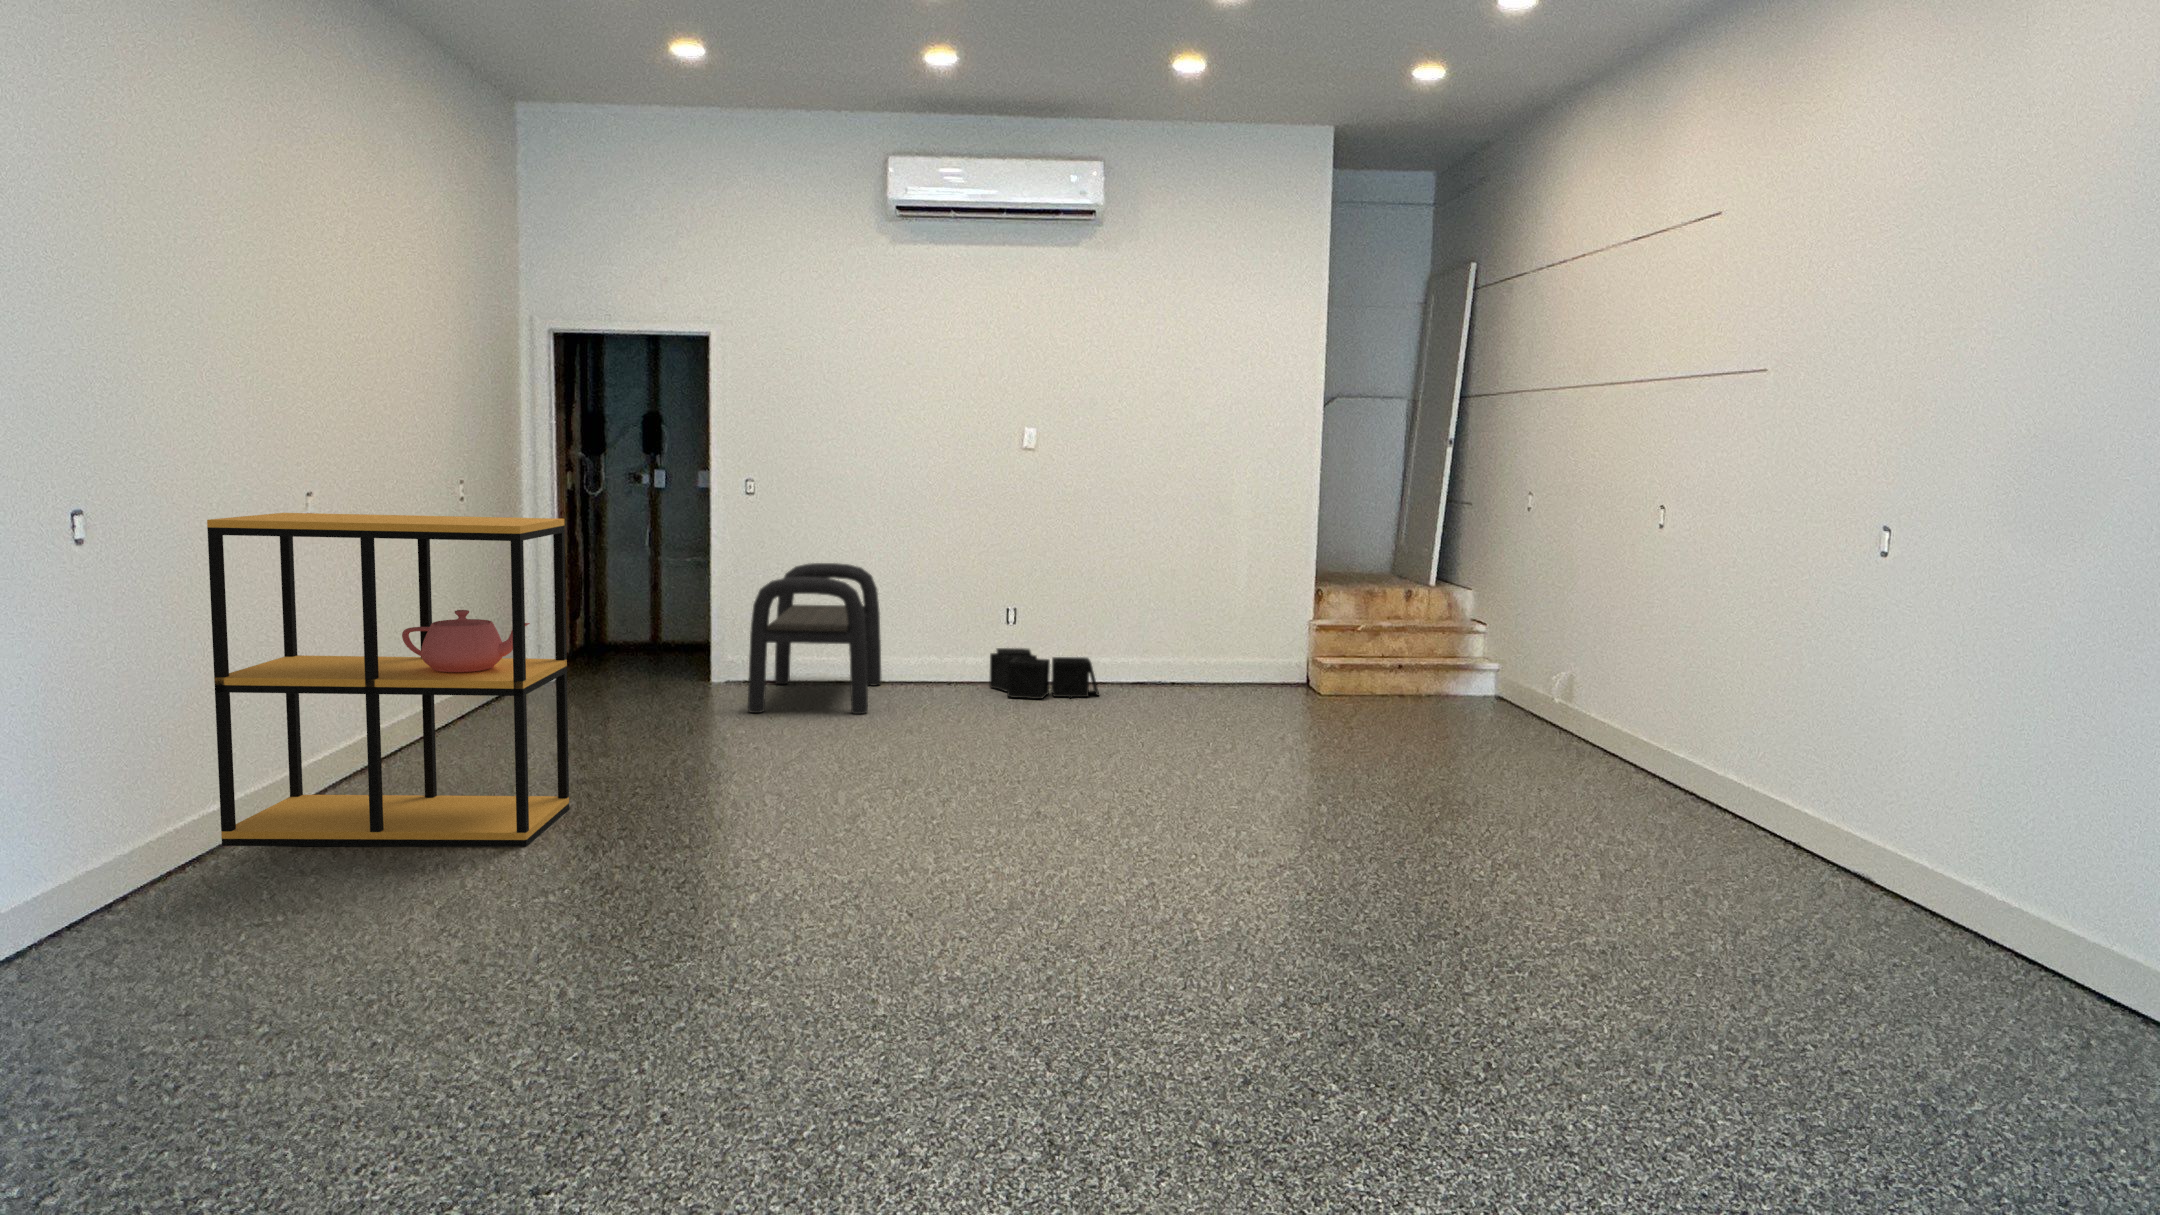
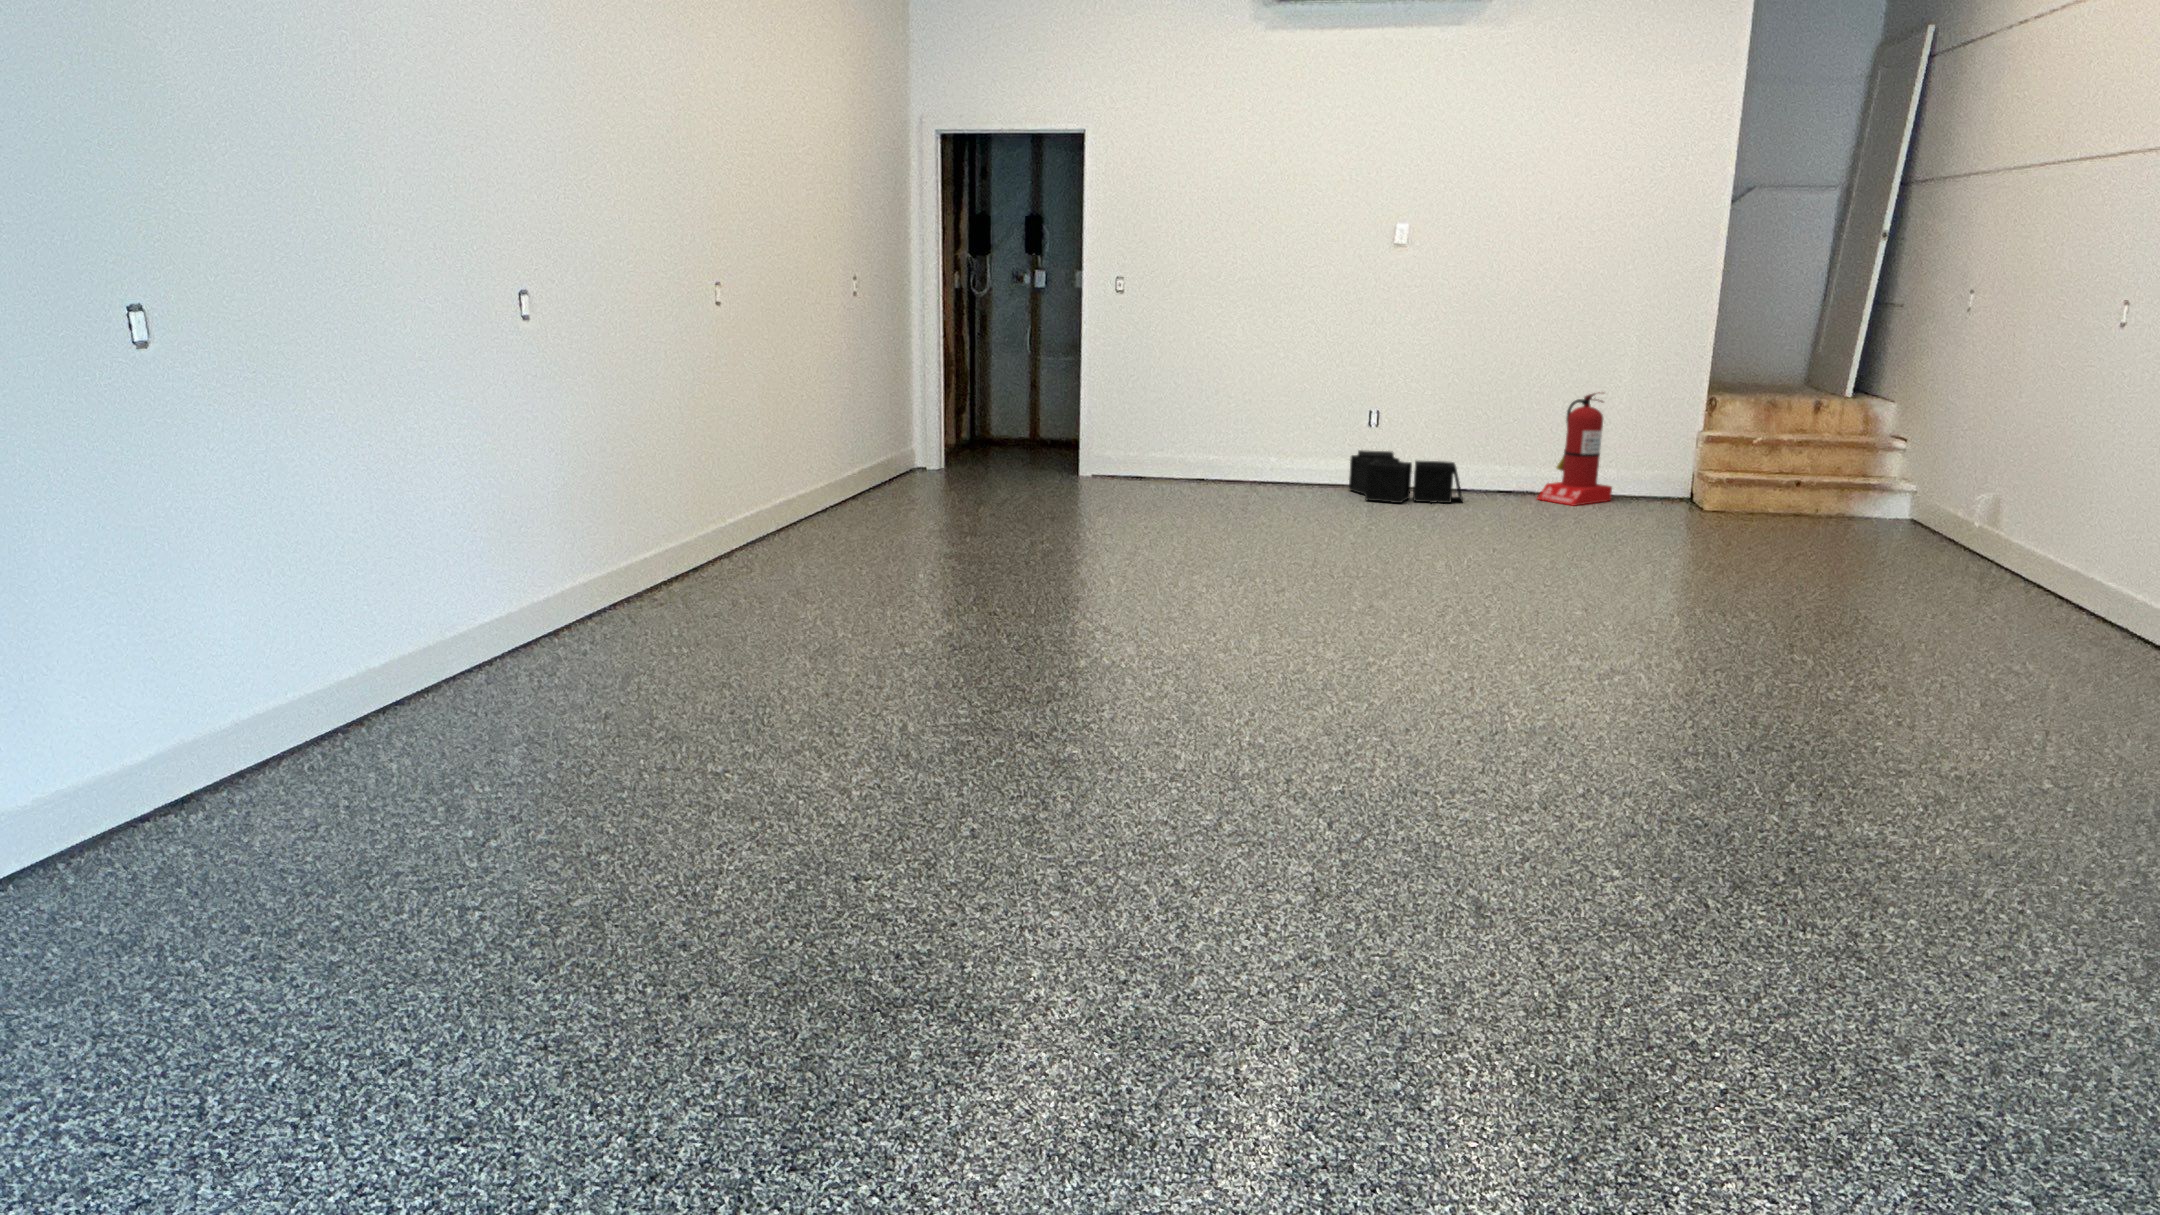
shelving unit: present [207,513,569,847] -> none [628,303,931,611]
bench: present [748,563,882,714] -> none [1105,360,1240,511]
fire extinguisher: none [1165,590,1231,696] -> present [1538,393,1612,506]

